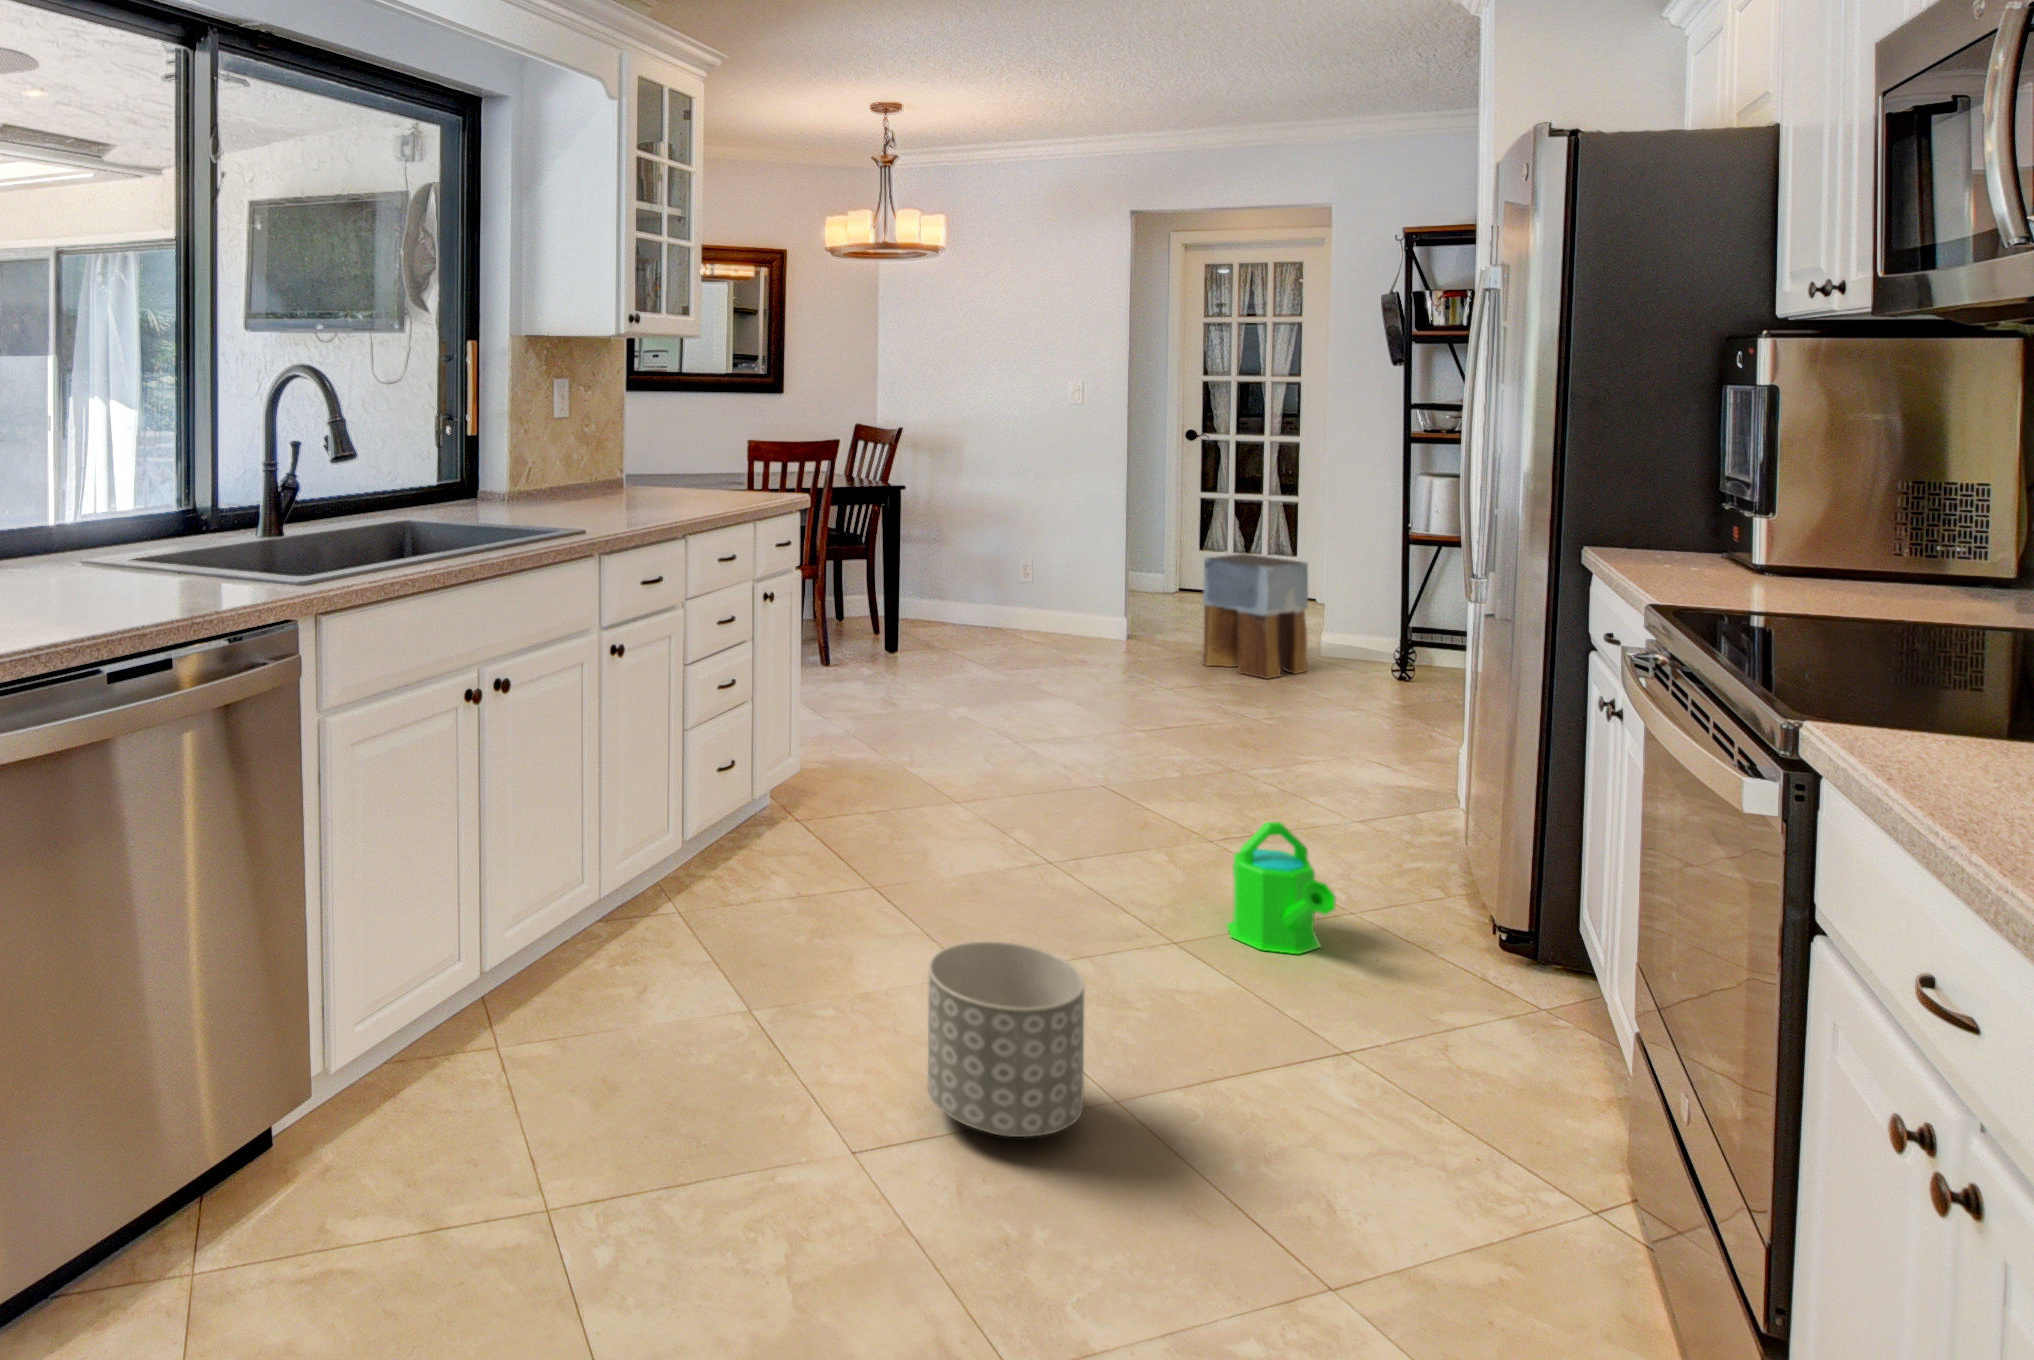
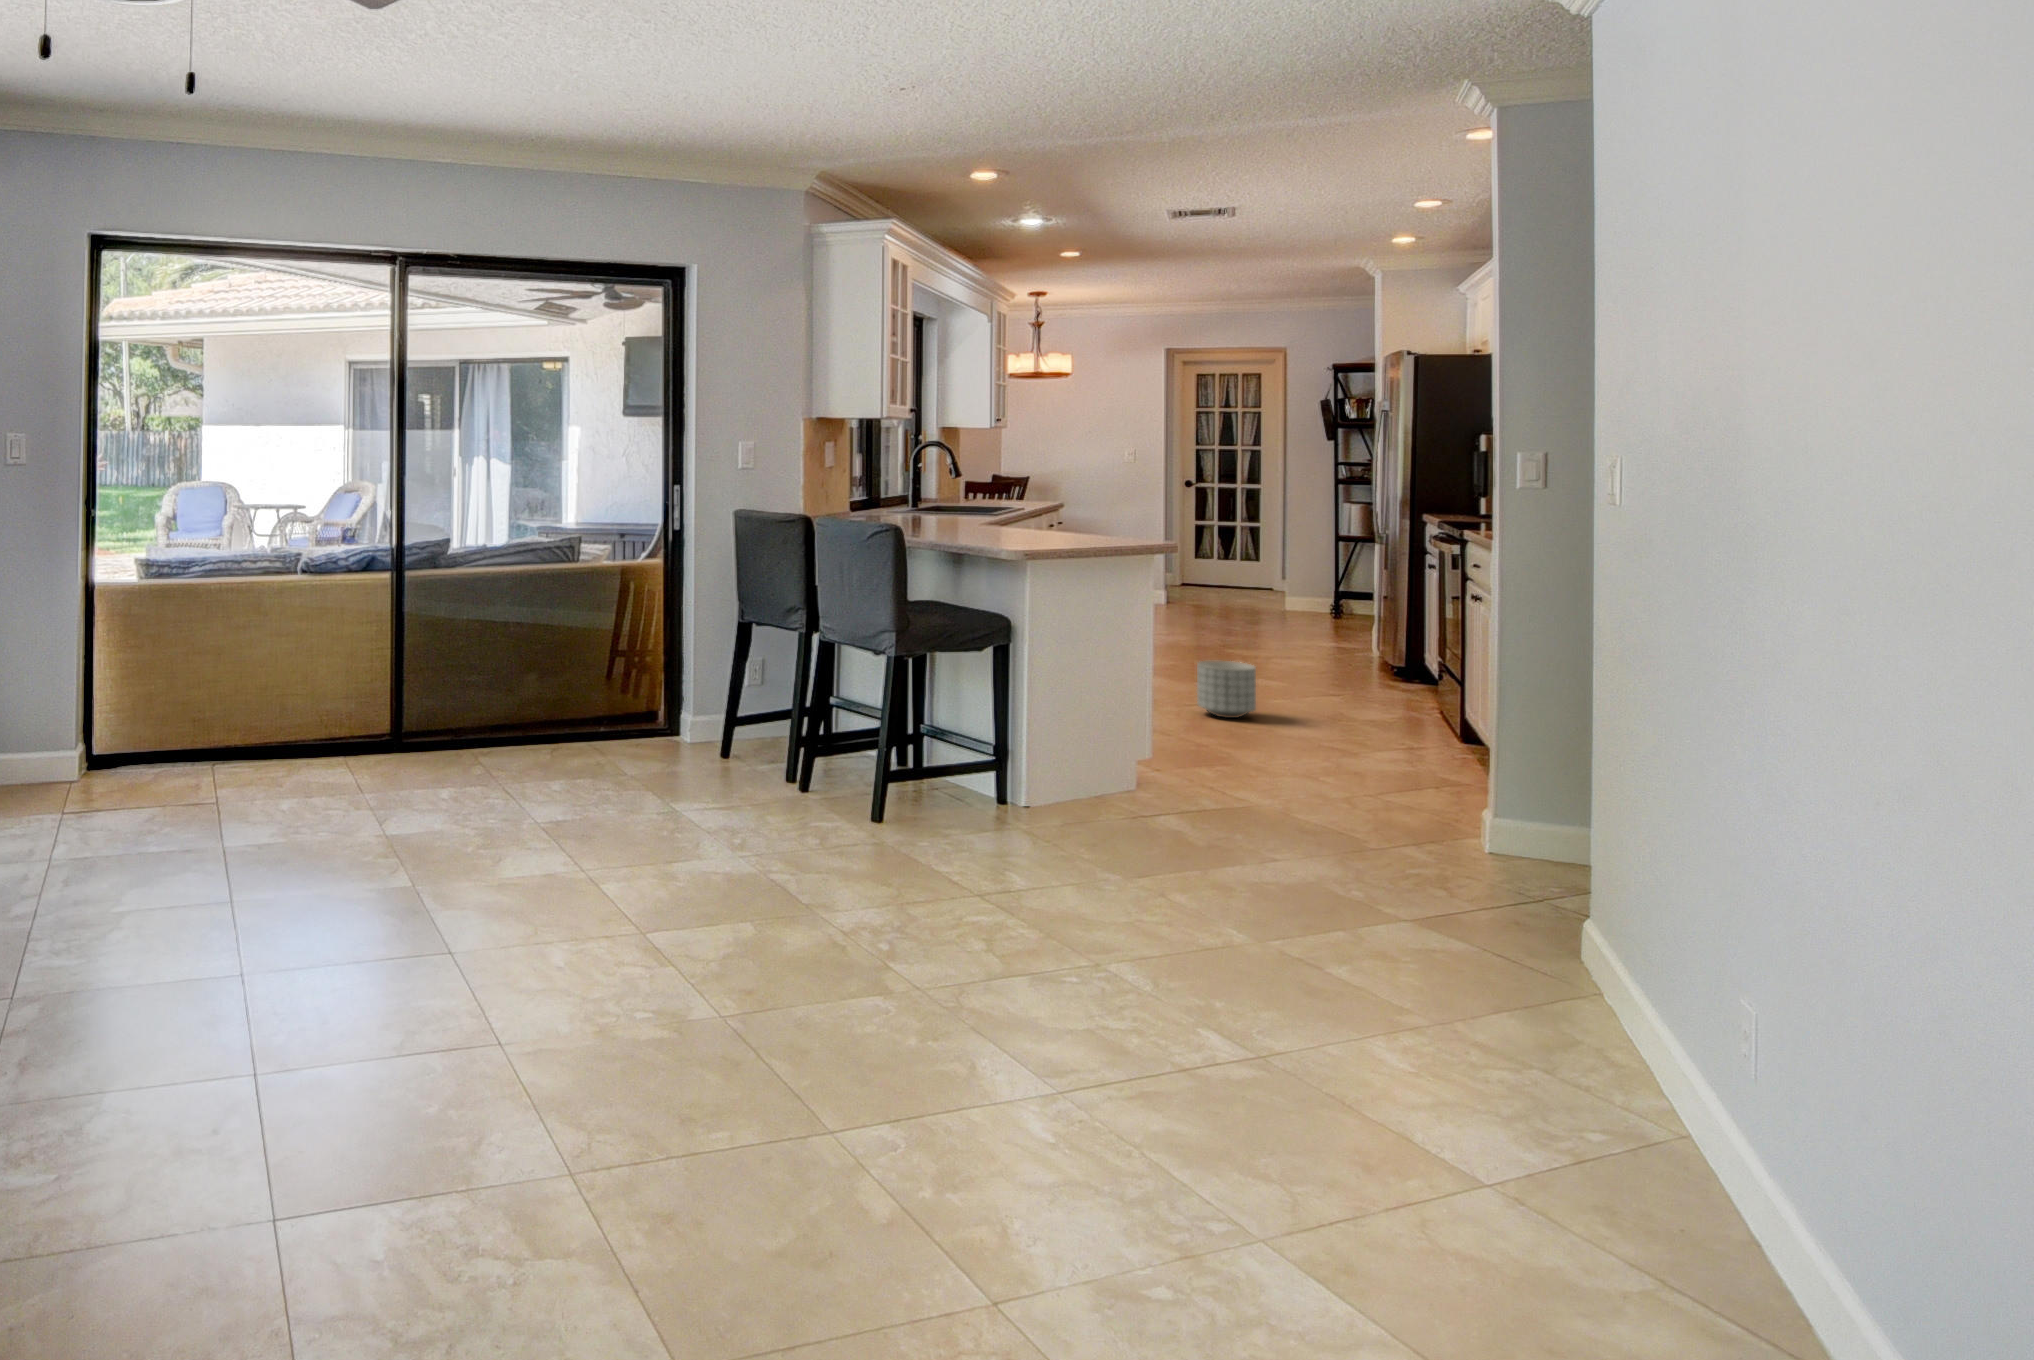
stool: present [1203,554,1308,679] -> none [1220,552,1281,620]
watering can: present [1227,822,1336,954] -> none [1282,639,1331,690]

